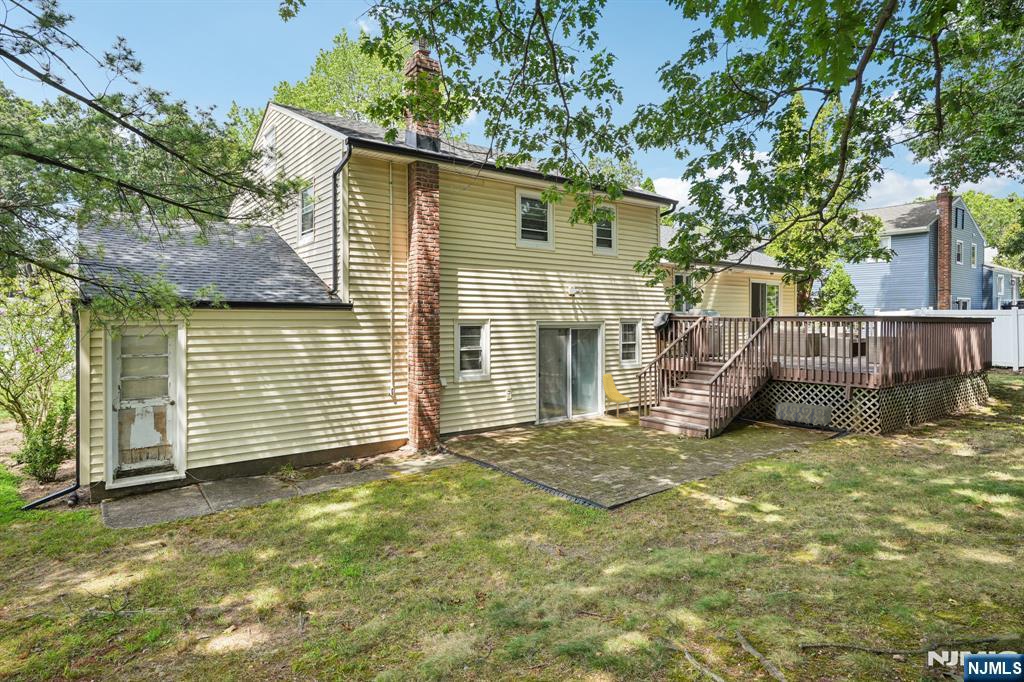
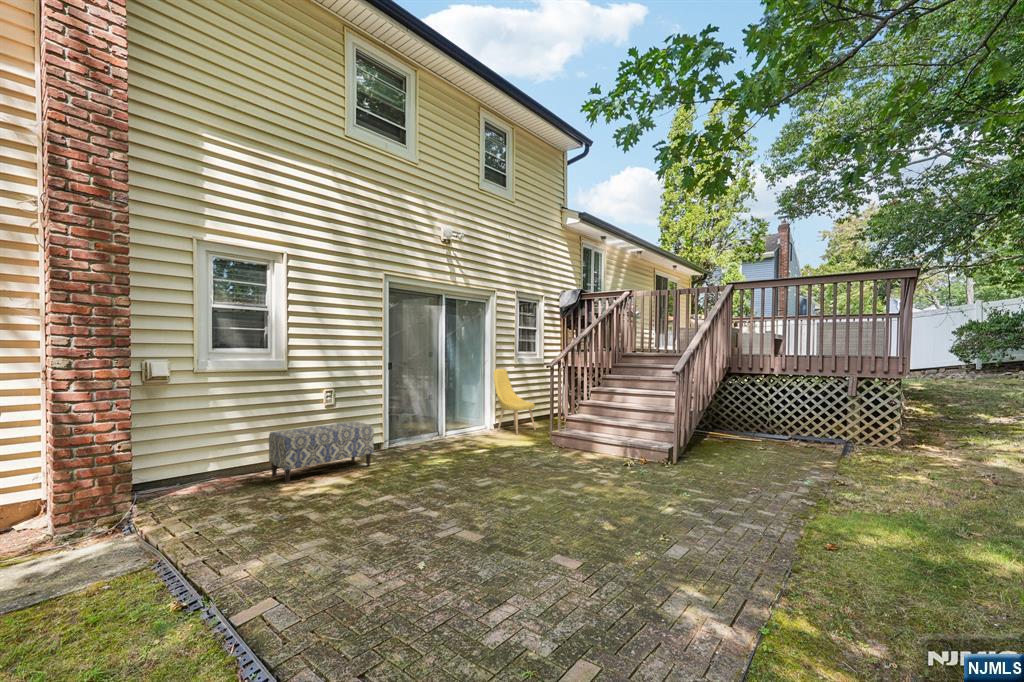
bench: present [776,402,832,431] -> present [269,421,374,484]

